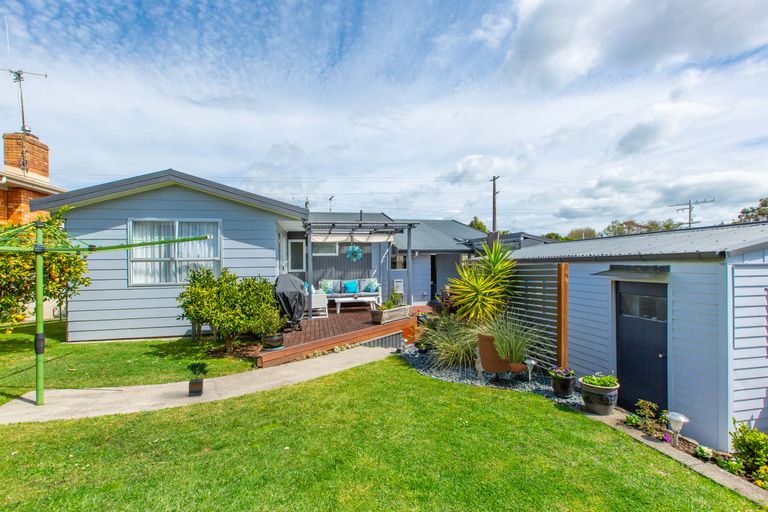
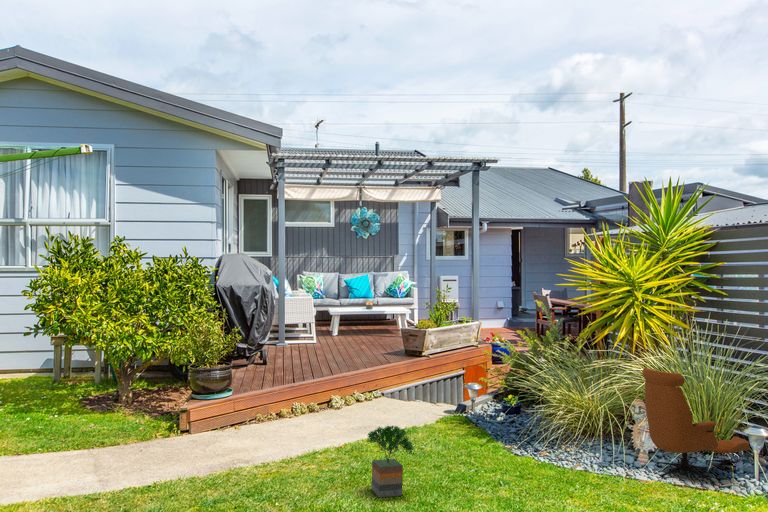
potted tree: present [187,362,208,397] -> present [368,426,414,497]

